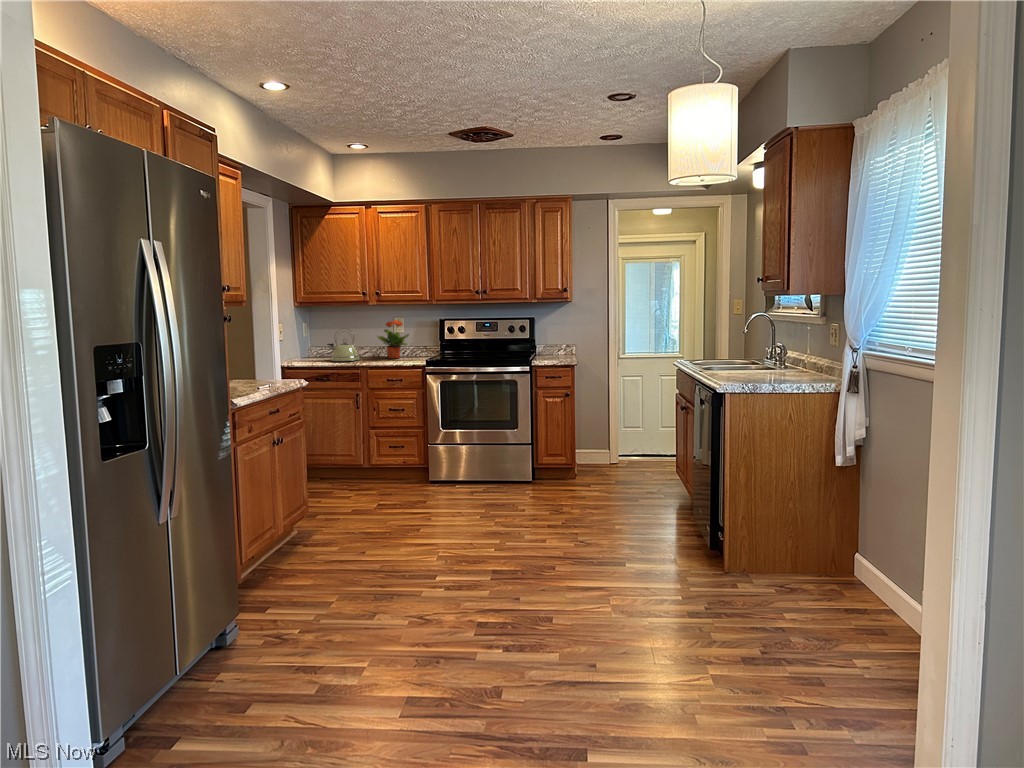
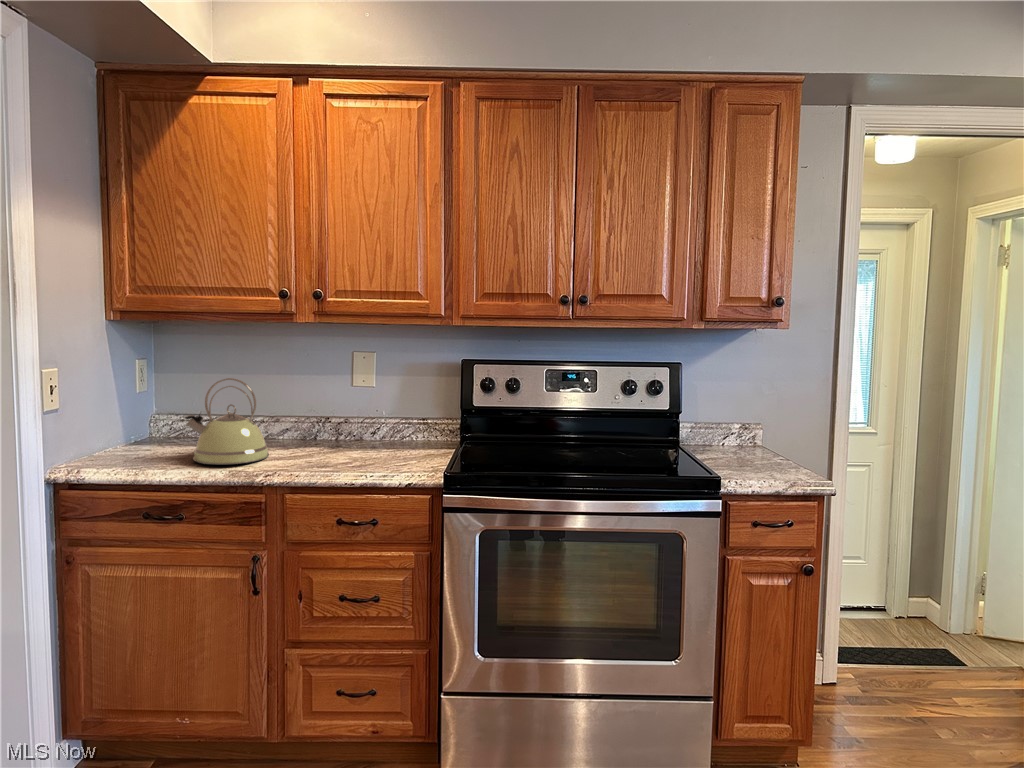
potted plant: present [377,320,409,359] -> none [311,361,395,456]

